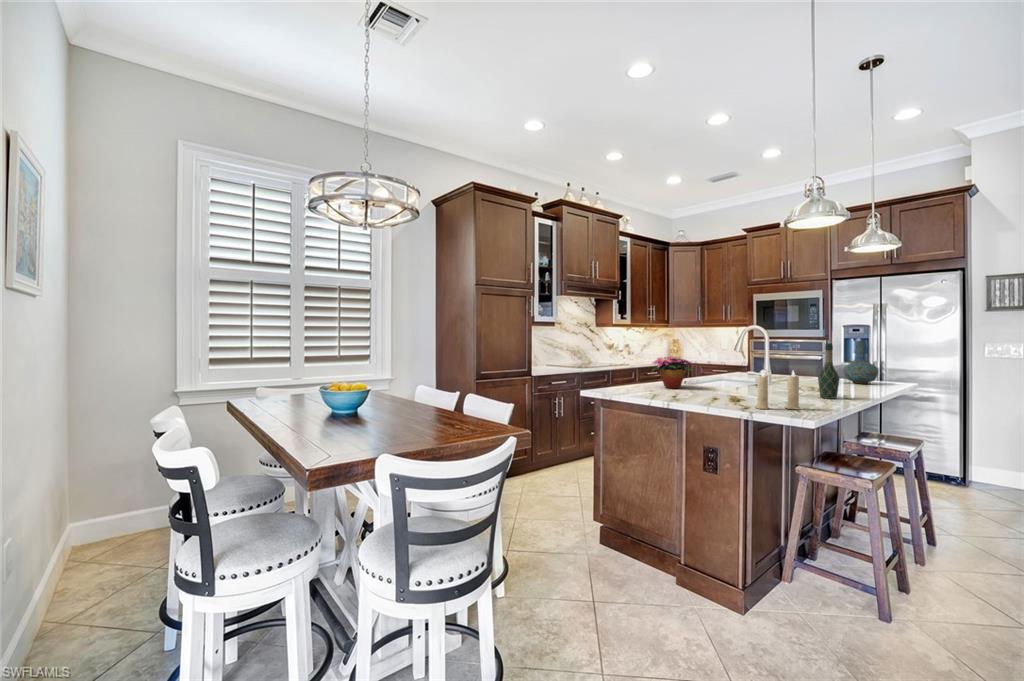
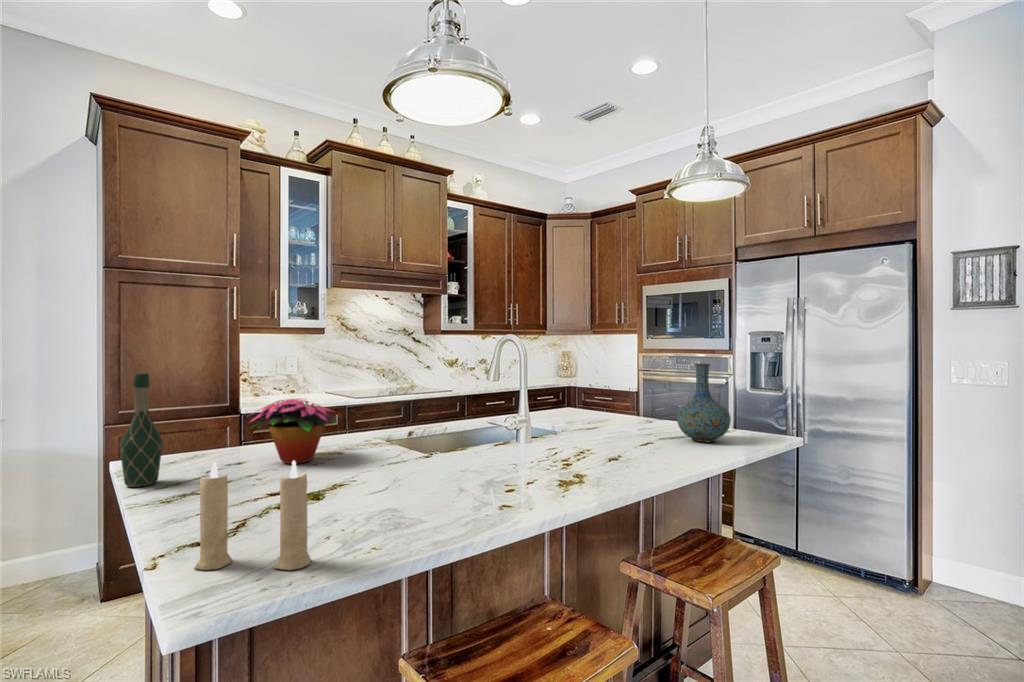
wine bottle: present [818,343,839,399] -> present [120,373,163,487]

